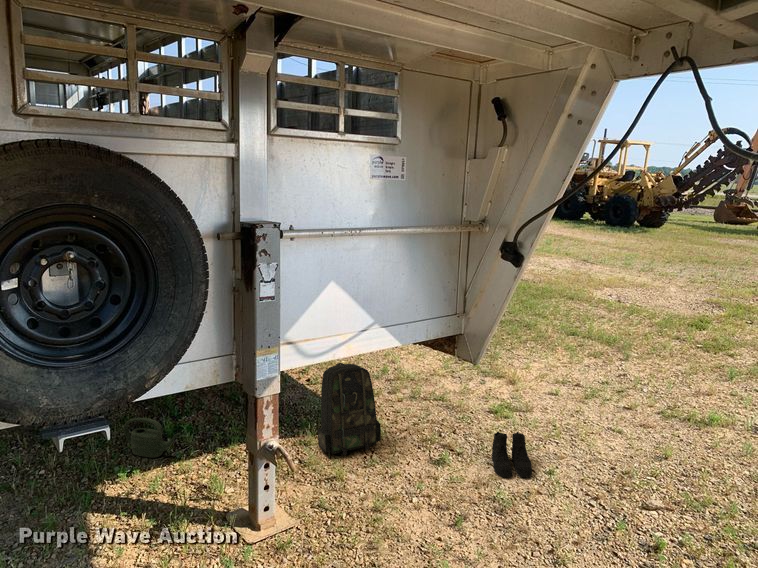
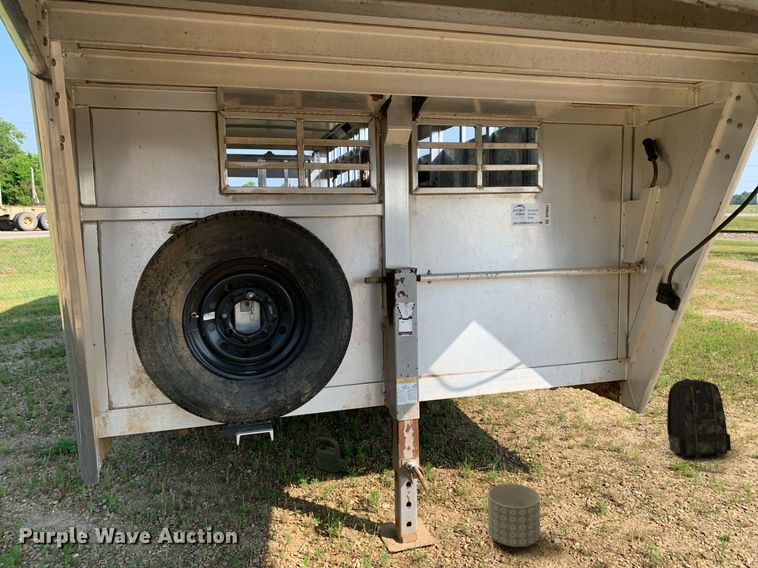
backpack: present [318,363,381,458] -> present [667,379,731,460]
boots: present [492,432,532,477] -> none [655,484,700,537]
planter: none [349,449,402,514] -> present [488,483,540,547]

